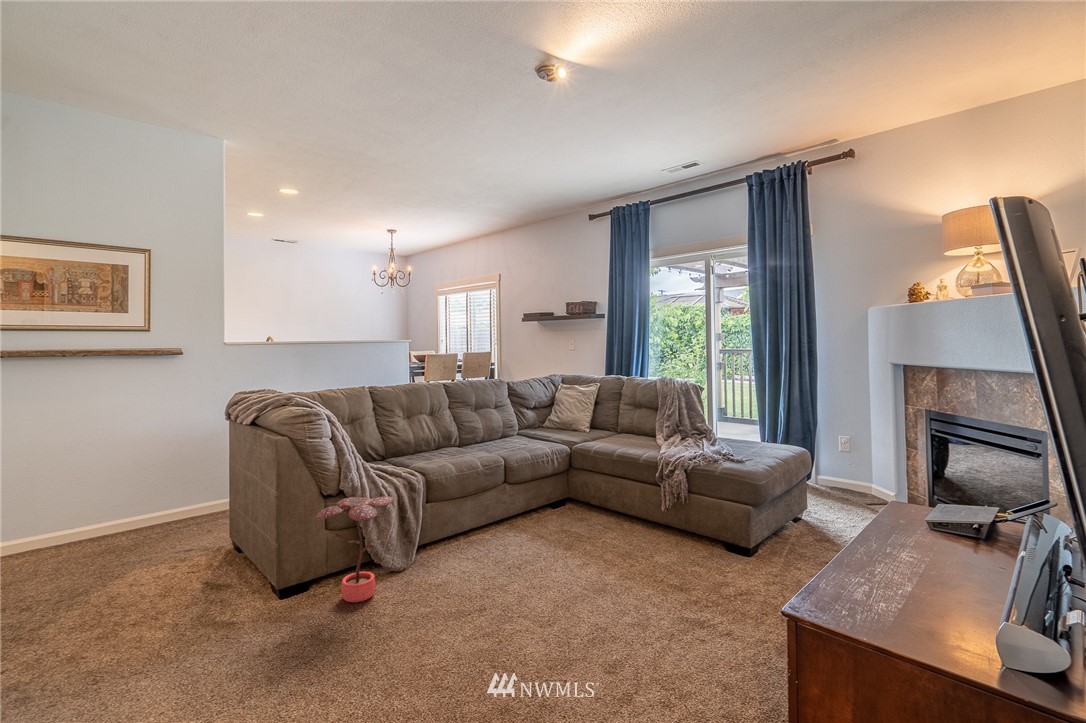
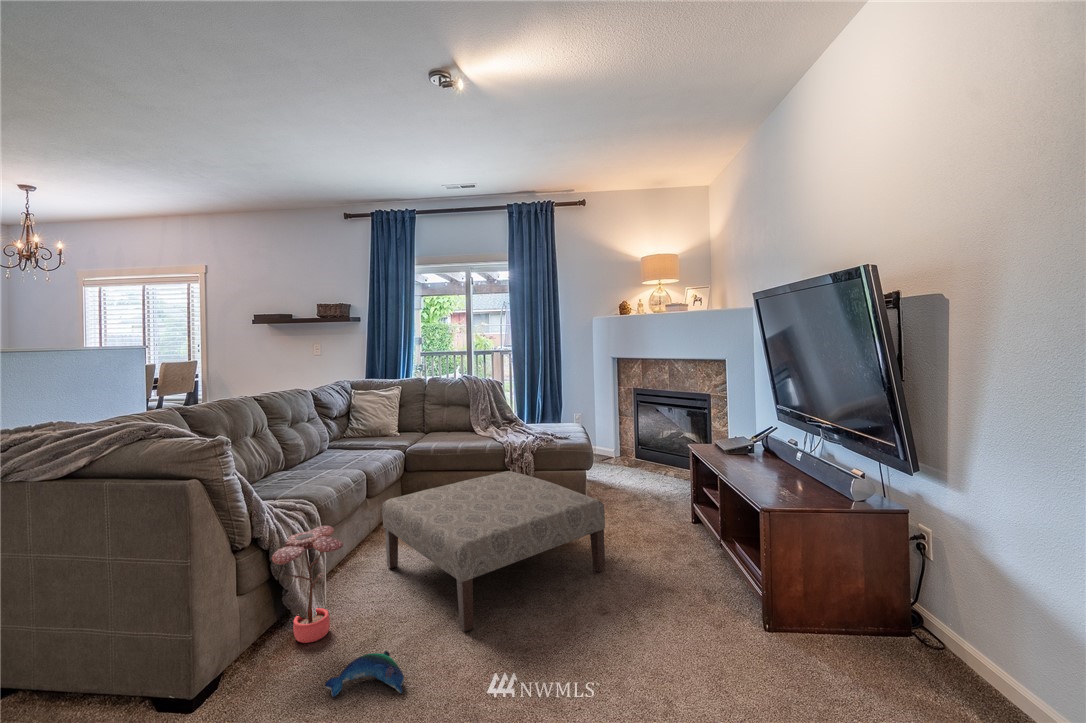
ottoman: none [442,488,680,655] -> present [382,471,605,632]
plush toy: none [293,631,353,686] -> present [325,651,404,697]

